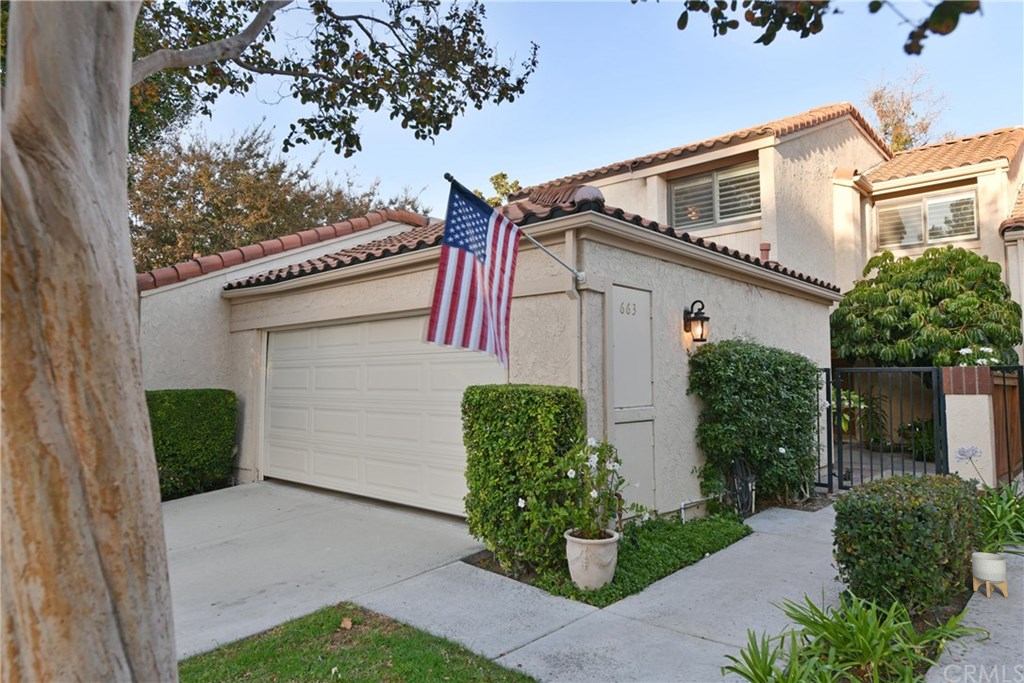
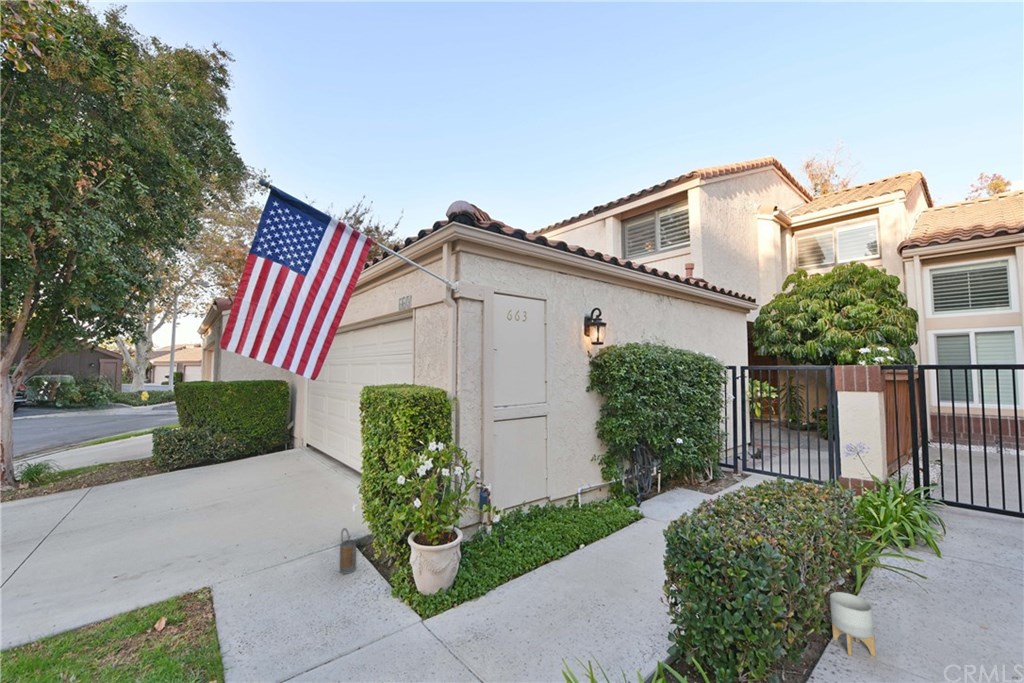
watering can: none [469,539,497,585] -> present [340,528,356,574]

